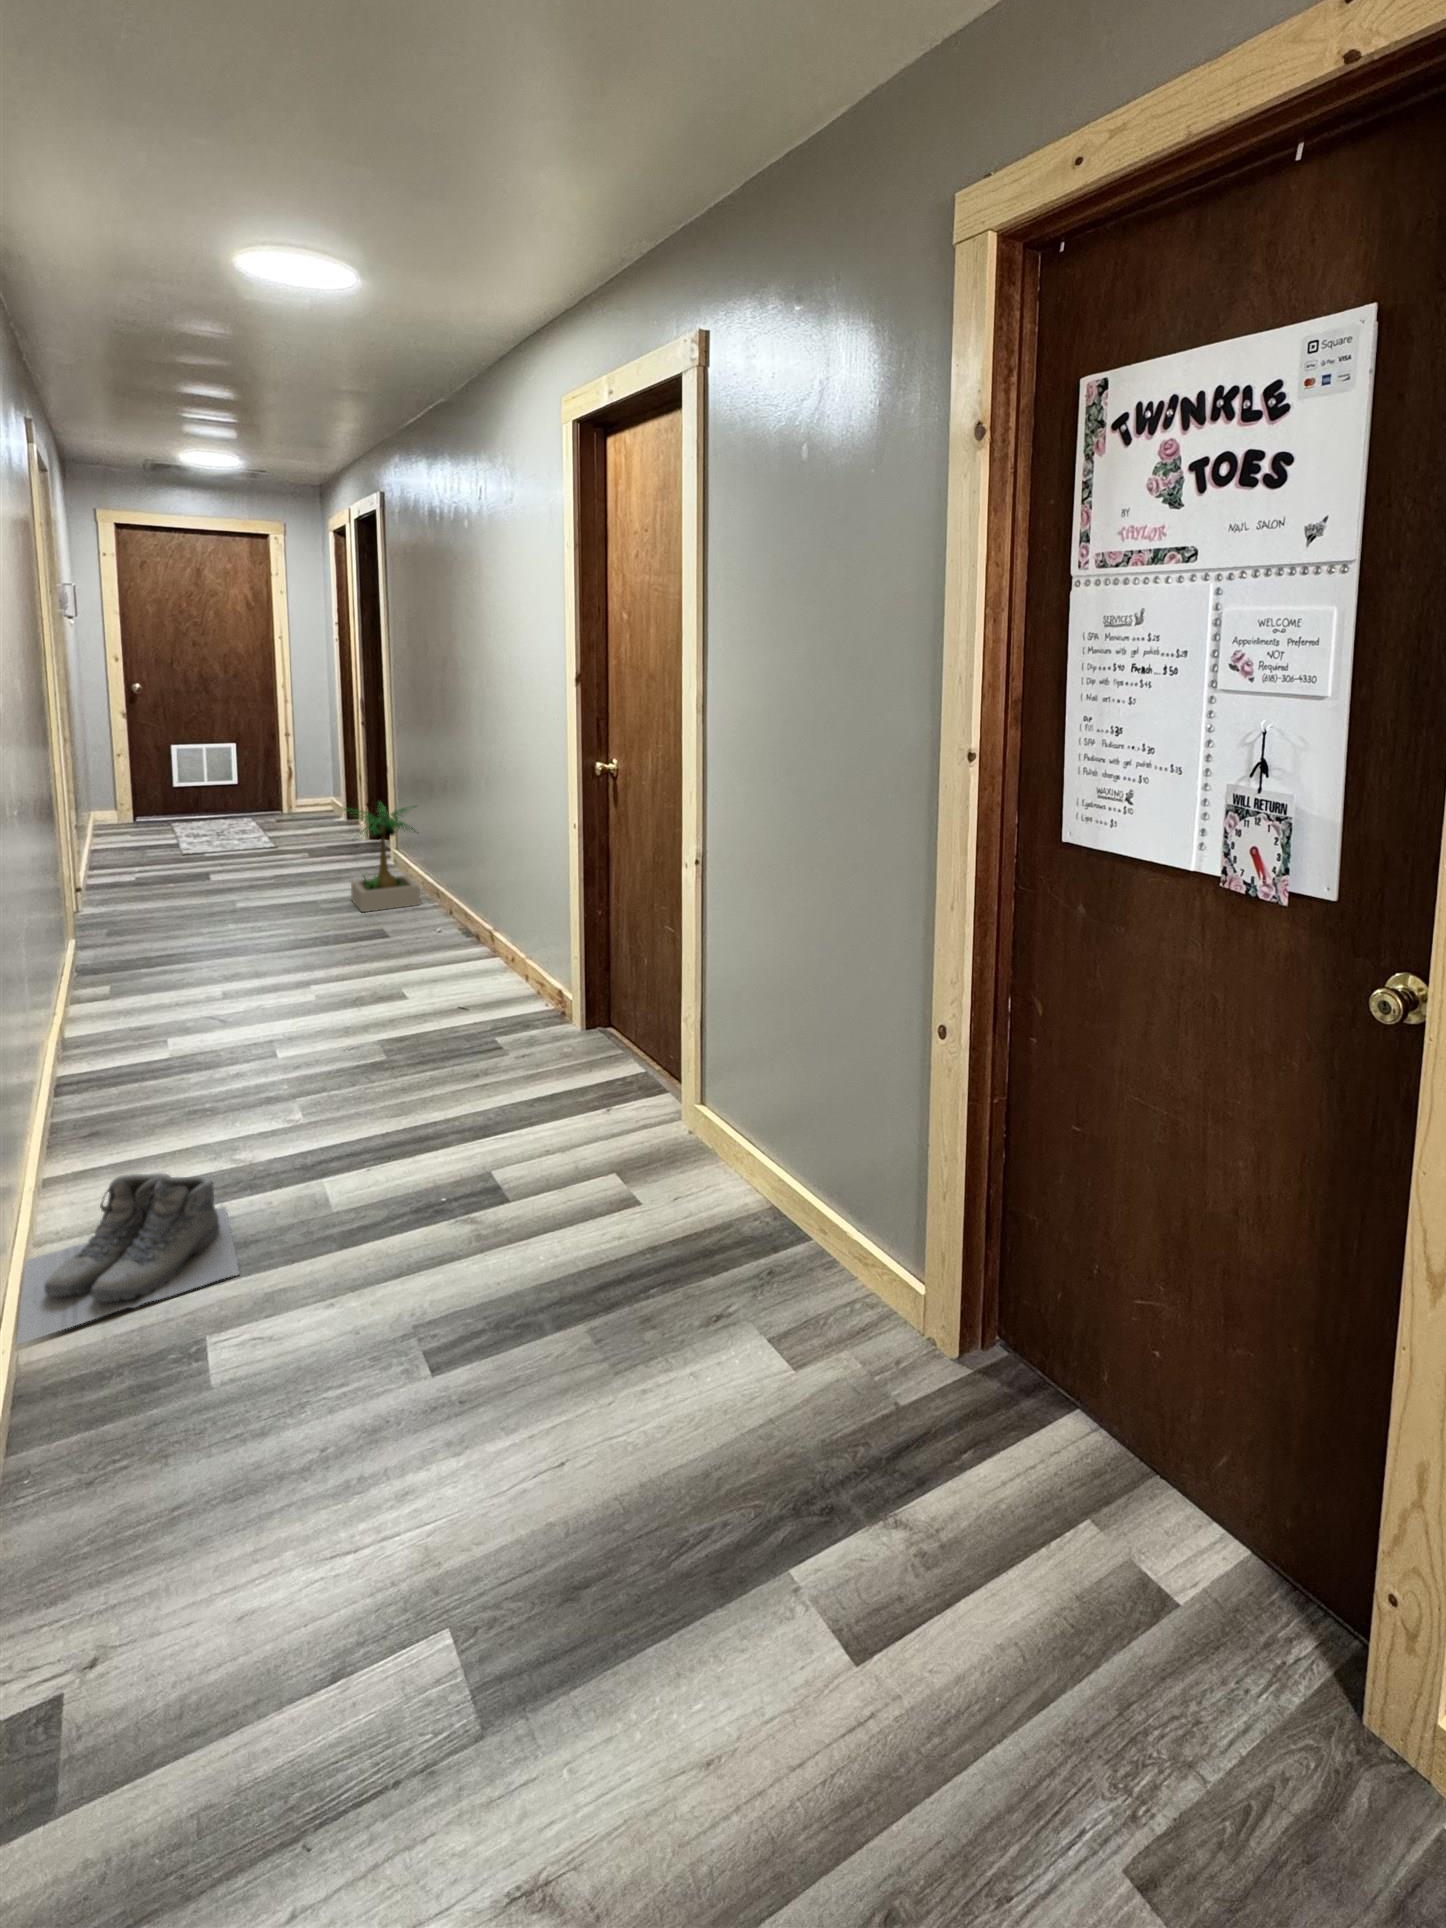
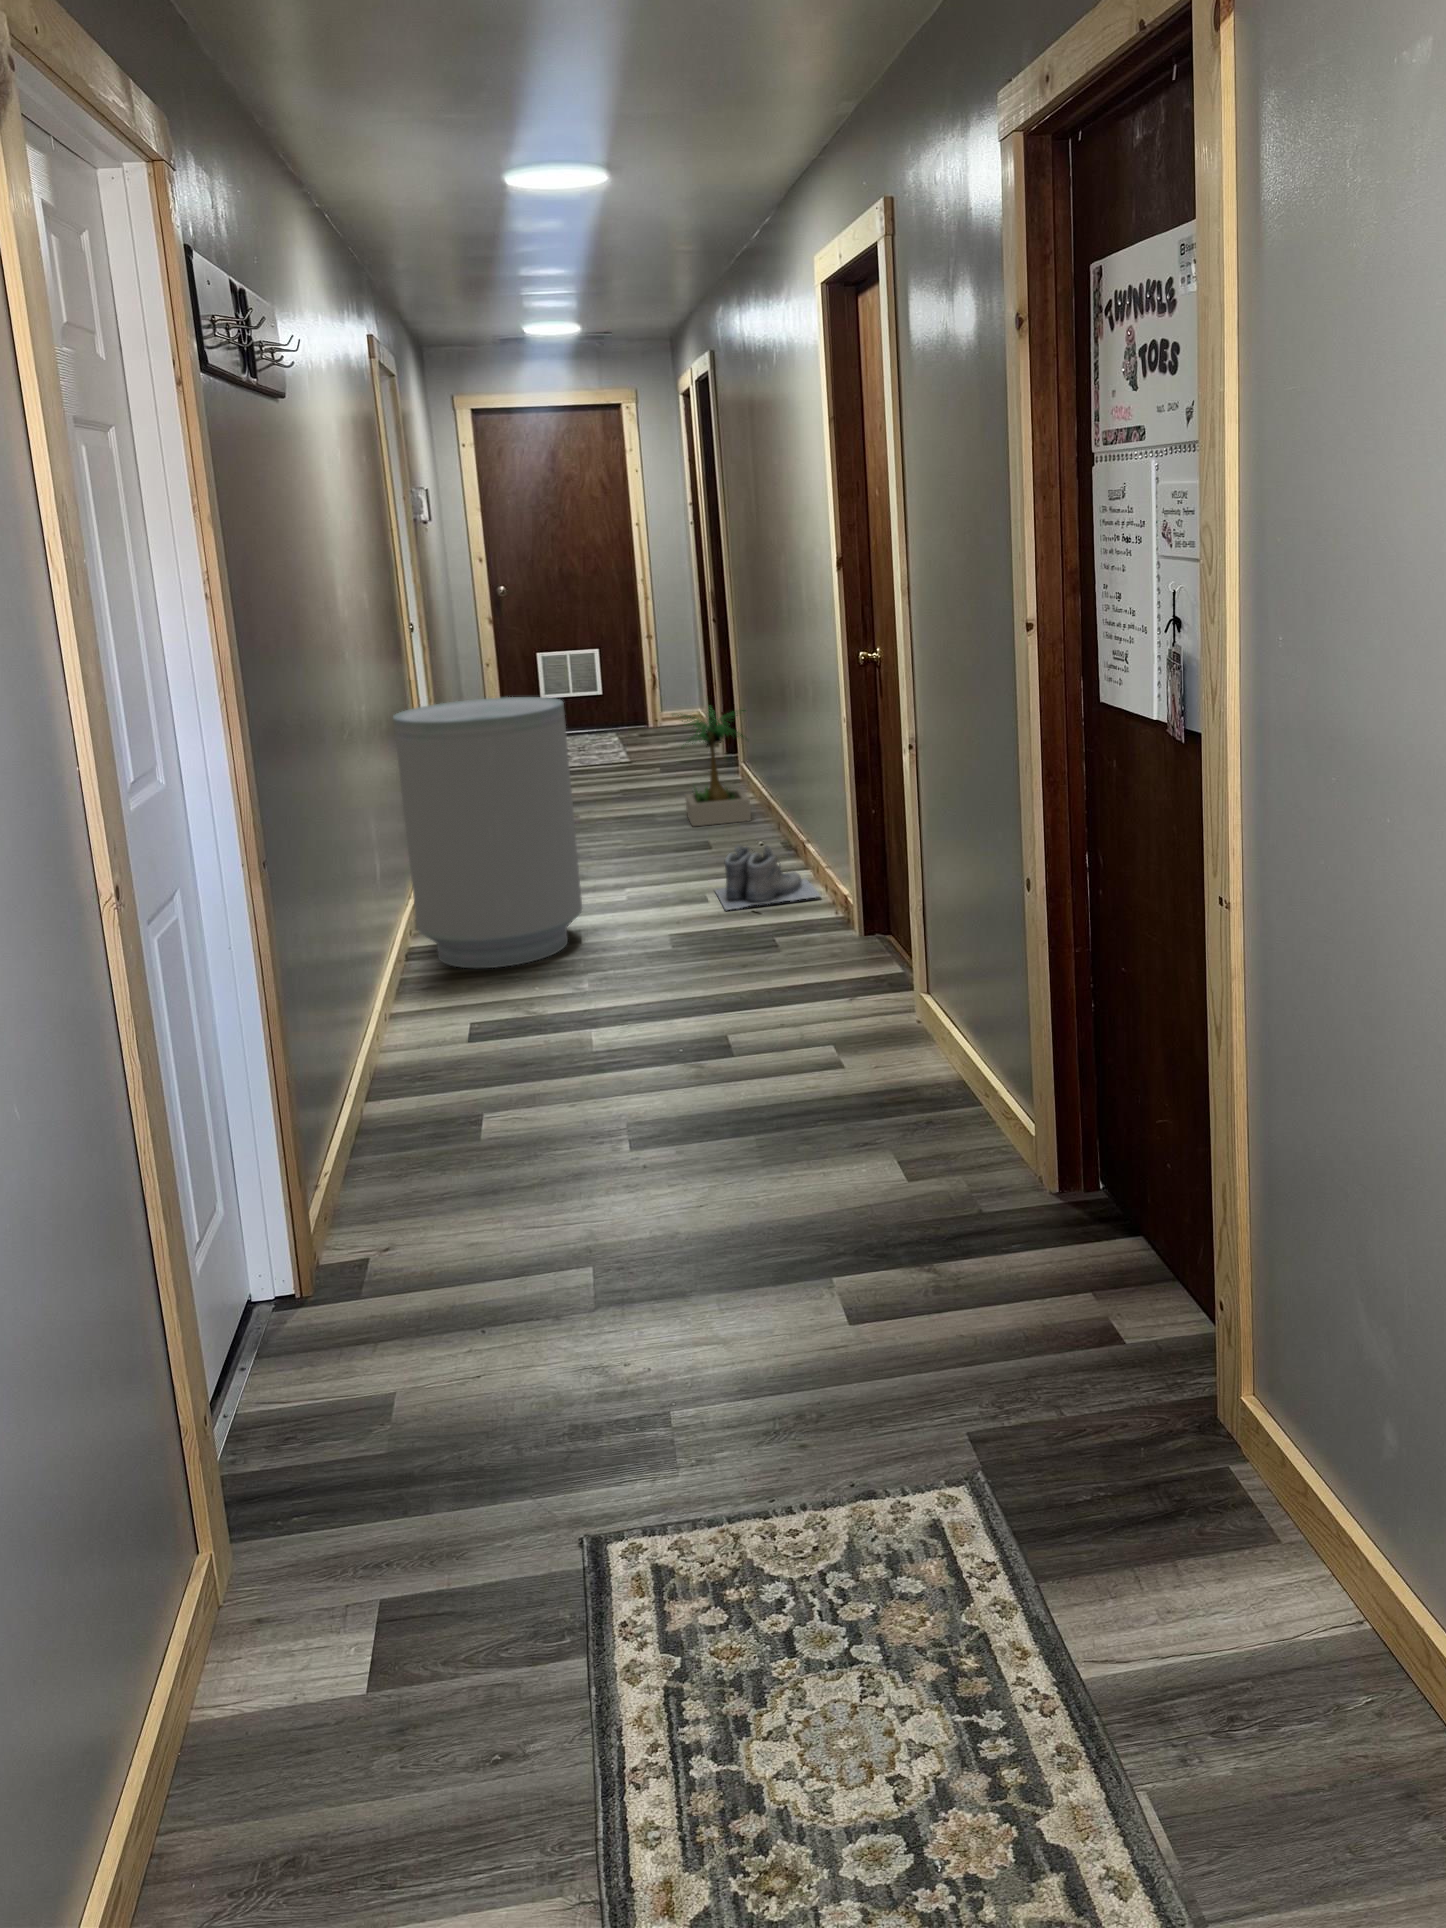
trash can: none [32,797,275,1107] -> present [393,697,582,968]
boots: present [16,1173,240,1344] -> present [715,845,820,910]

